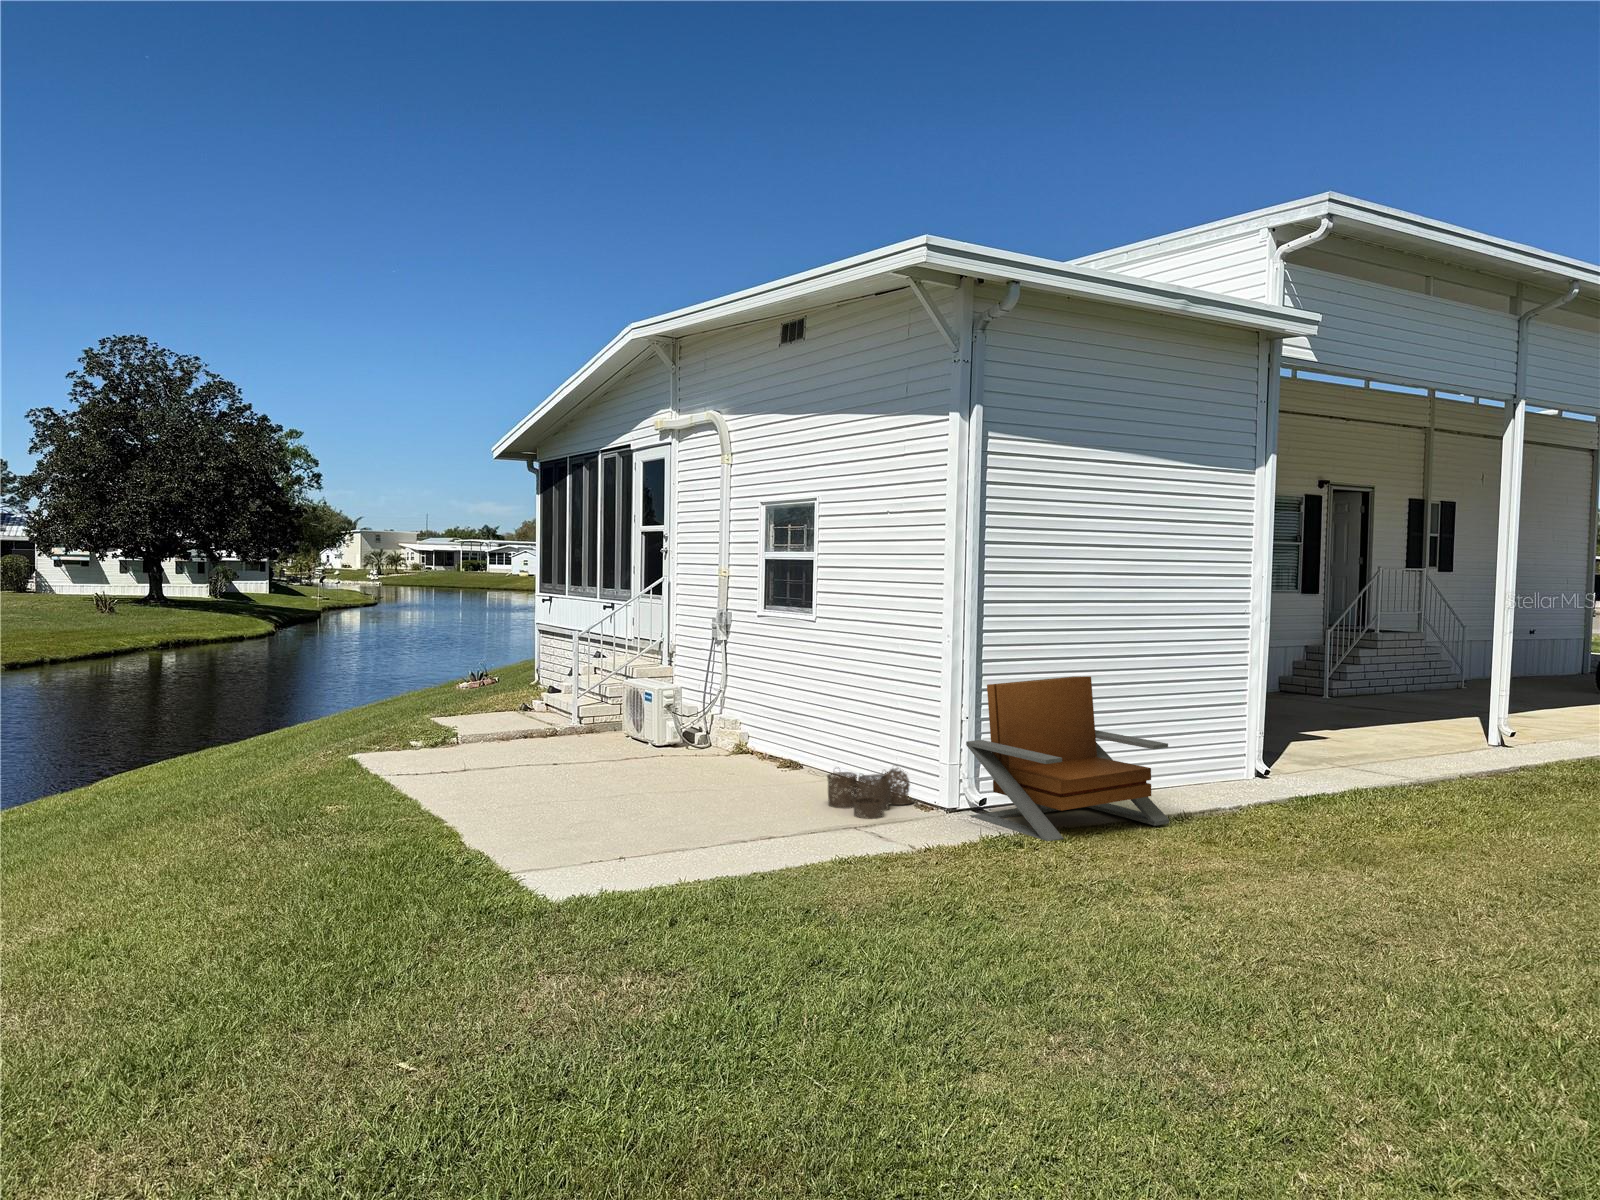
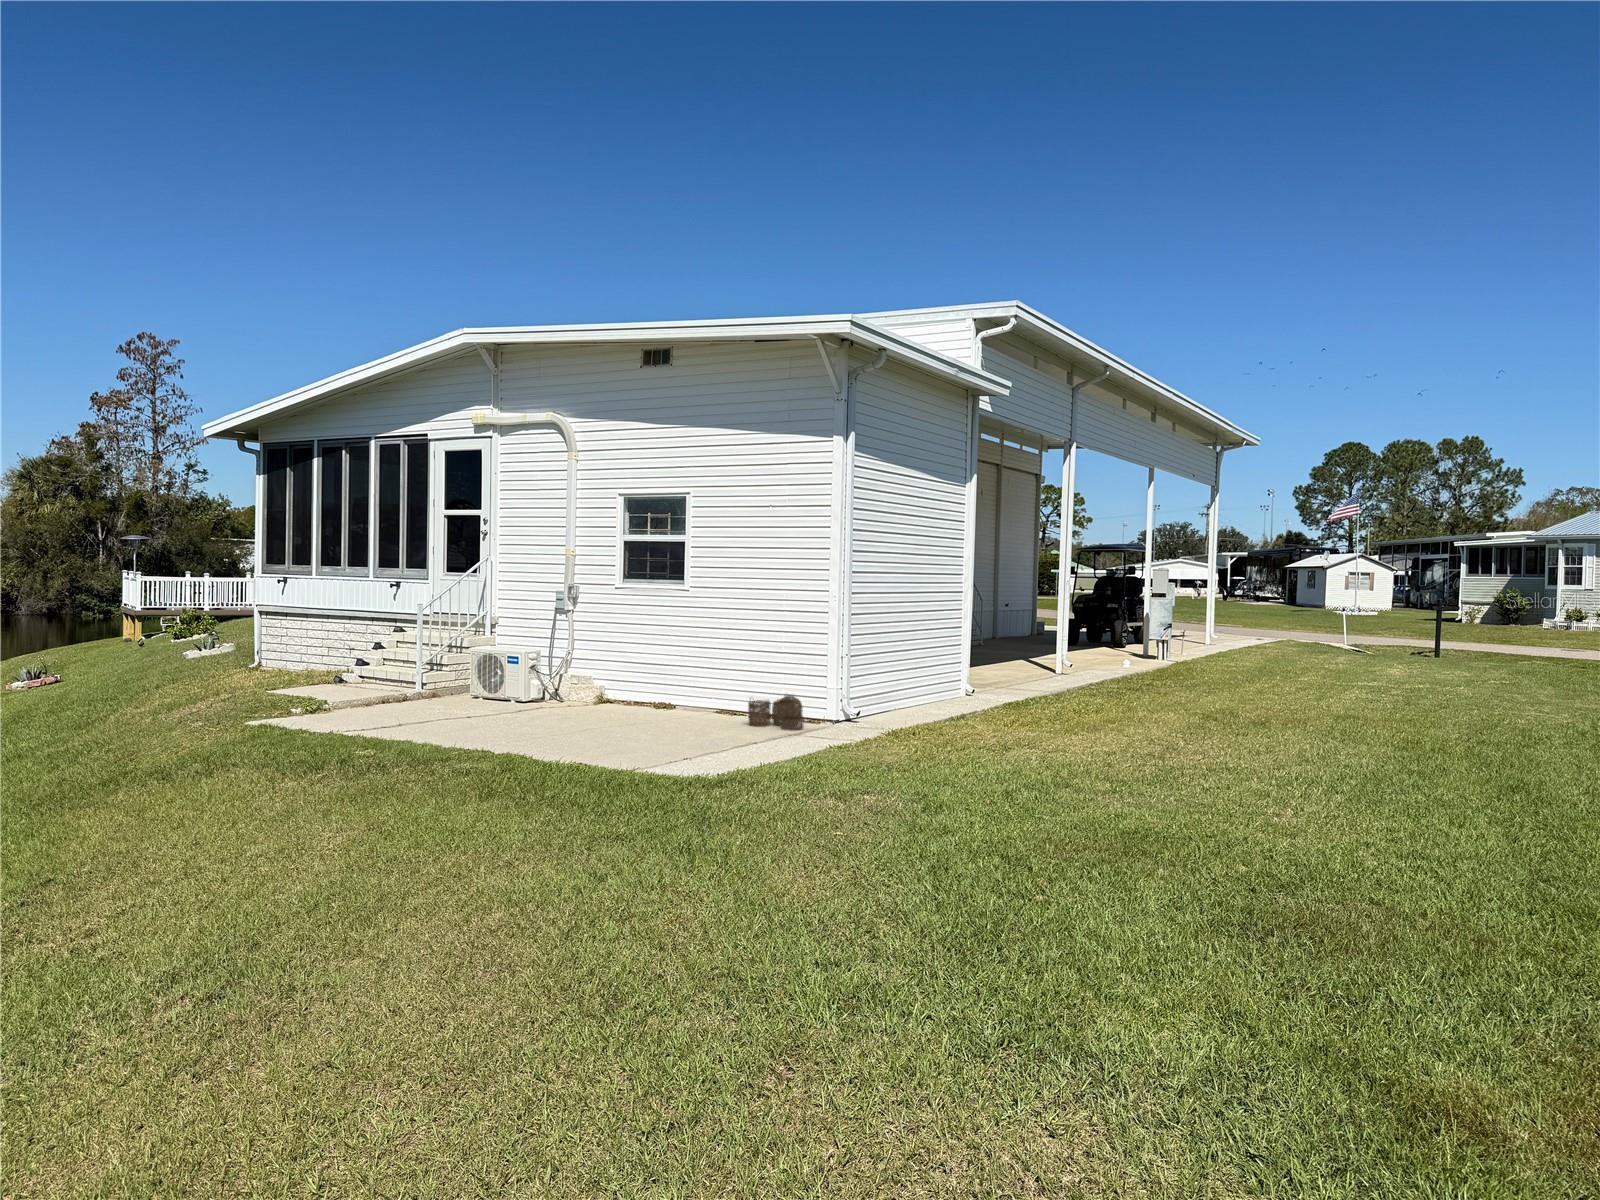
lounge chair: present [966,676,1169,841] -> none [851,622,975,734]

